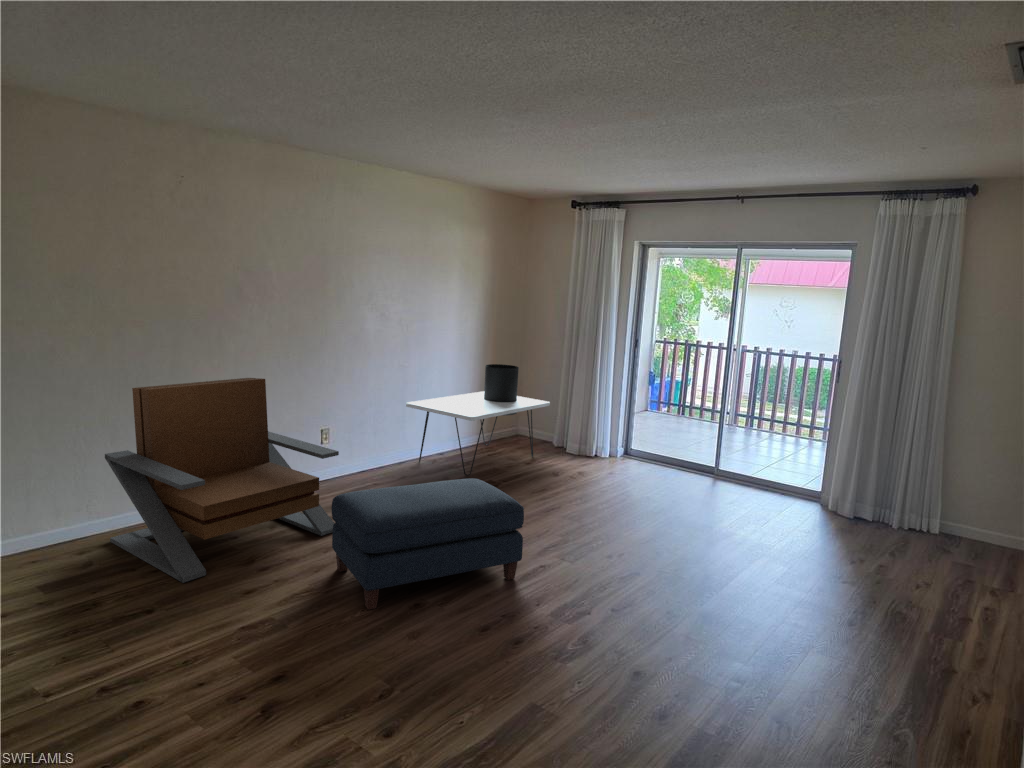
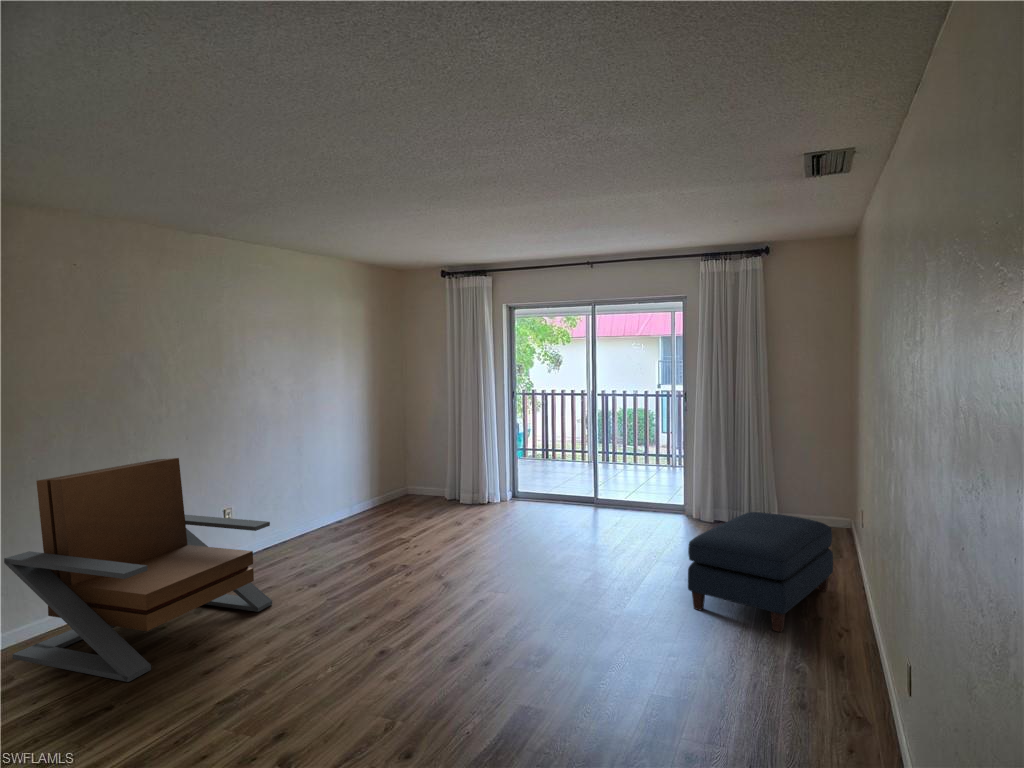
side table: present [406,364,550,476] -> none [305,426,441,536]
ottoman: present [332,478,524,610] -> present [688,512,833,632]

